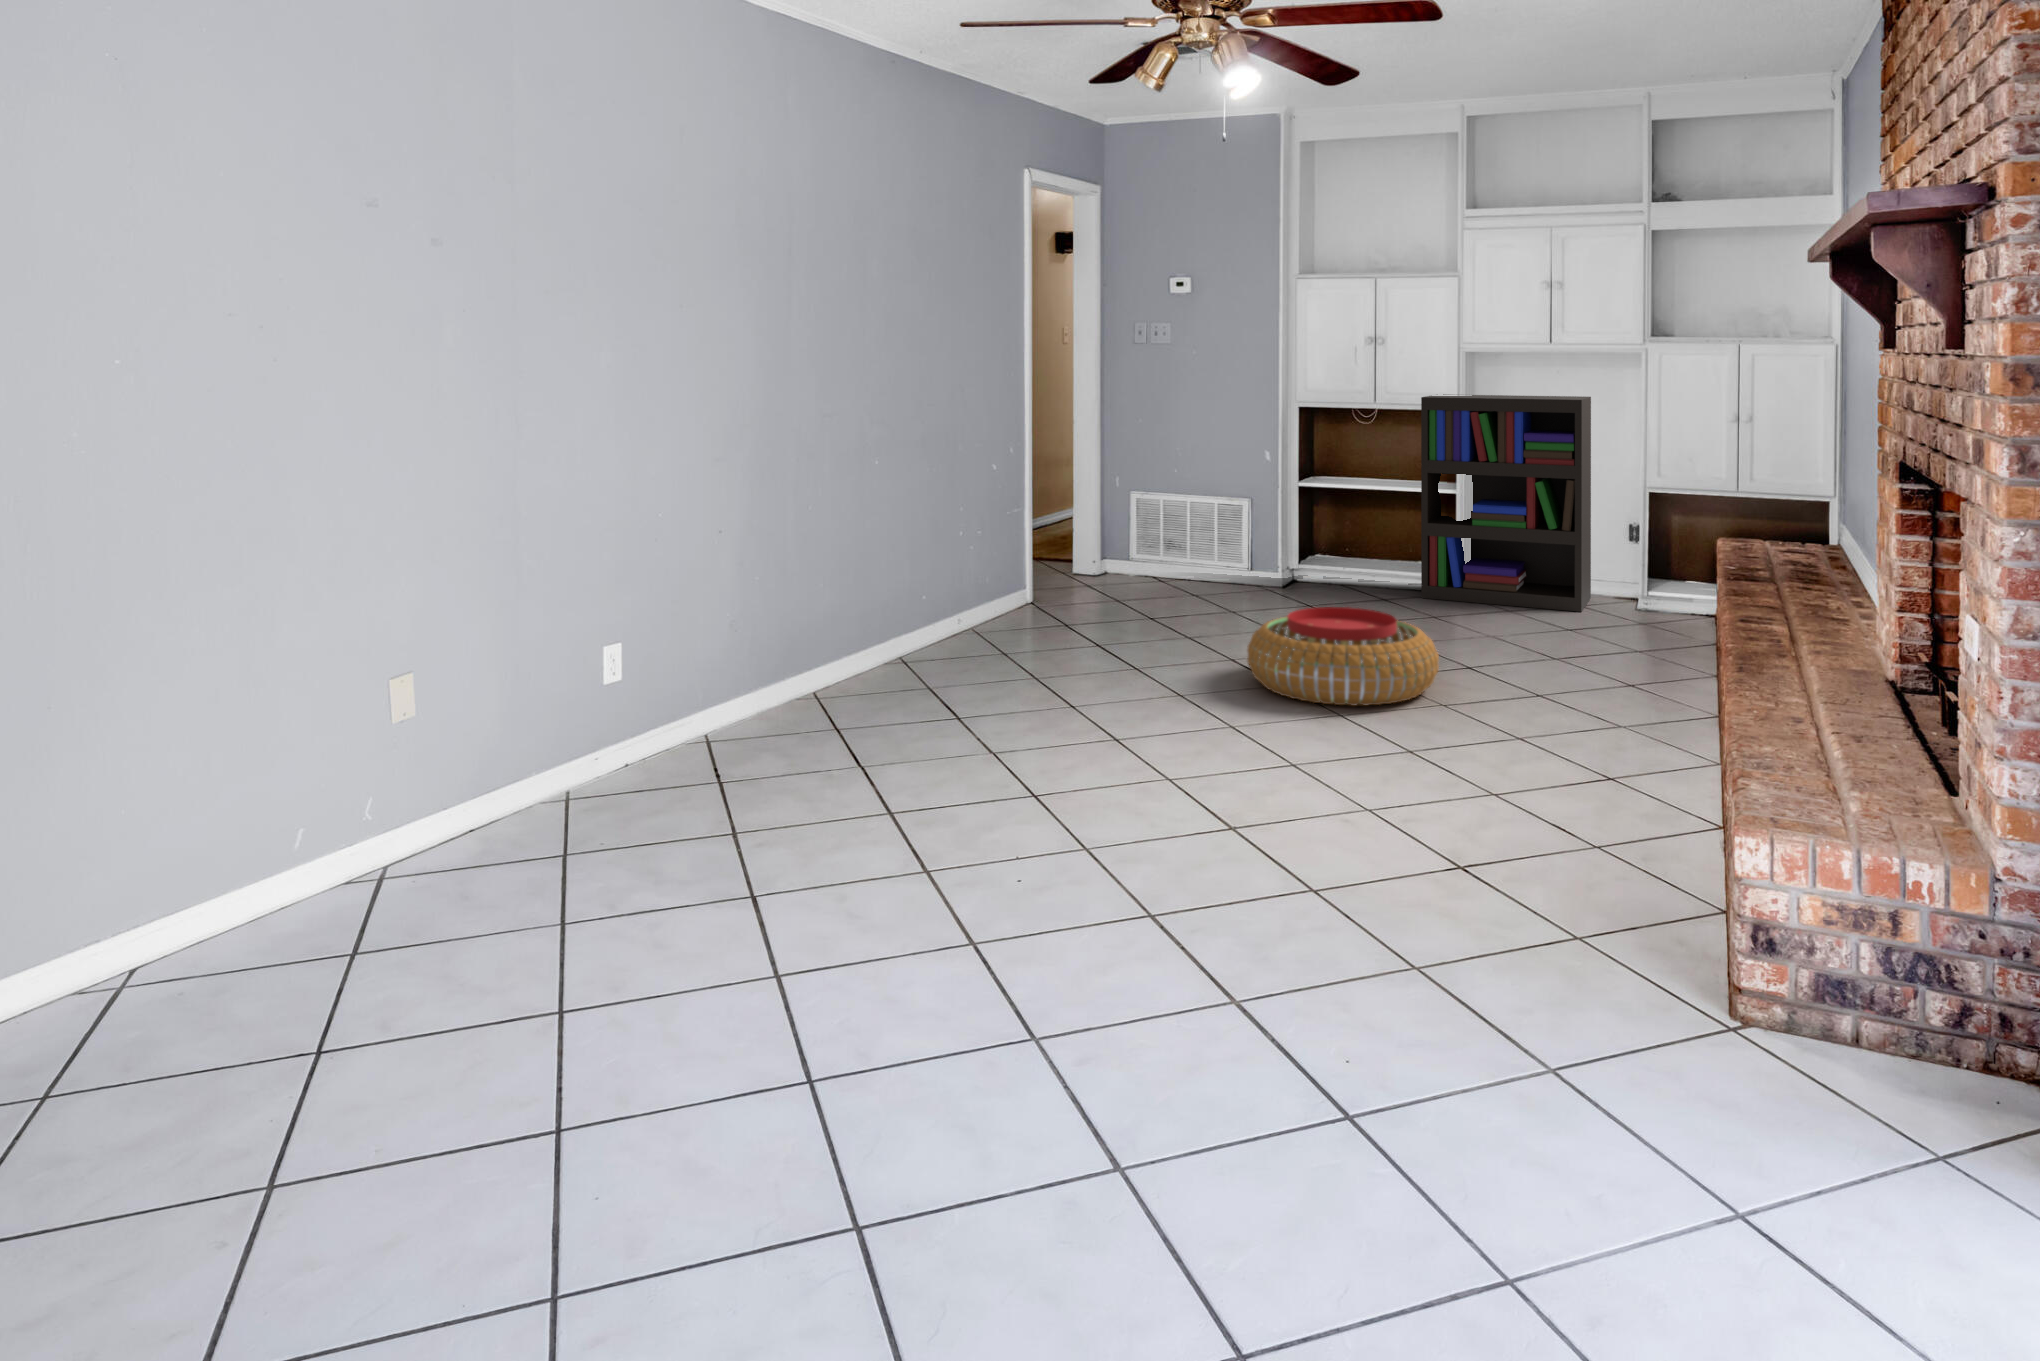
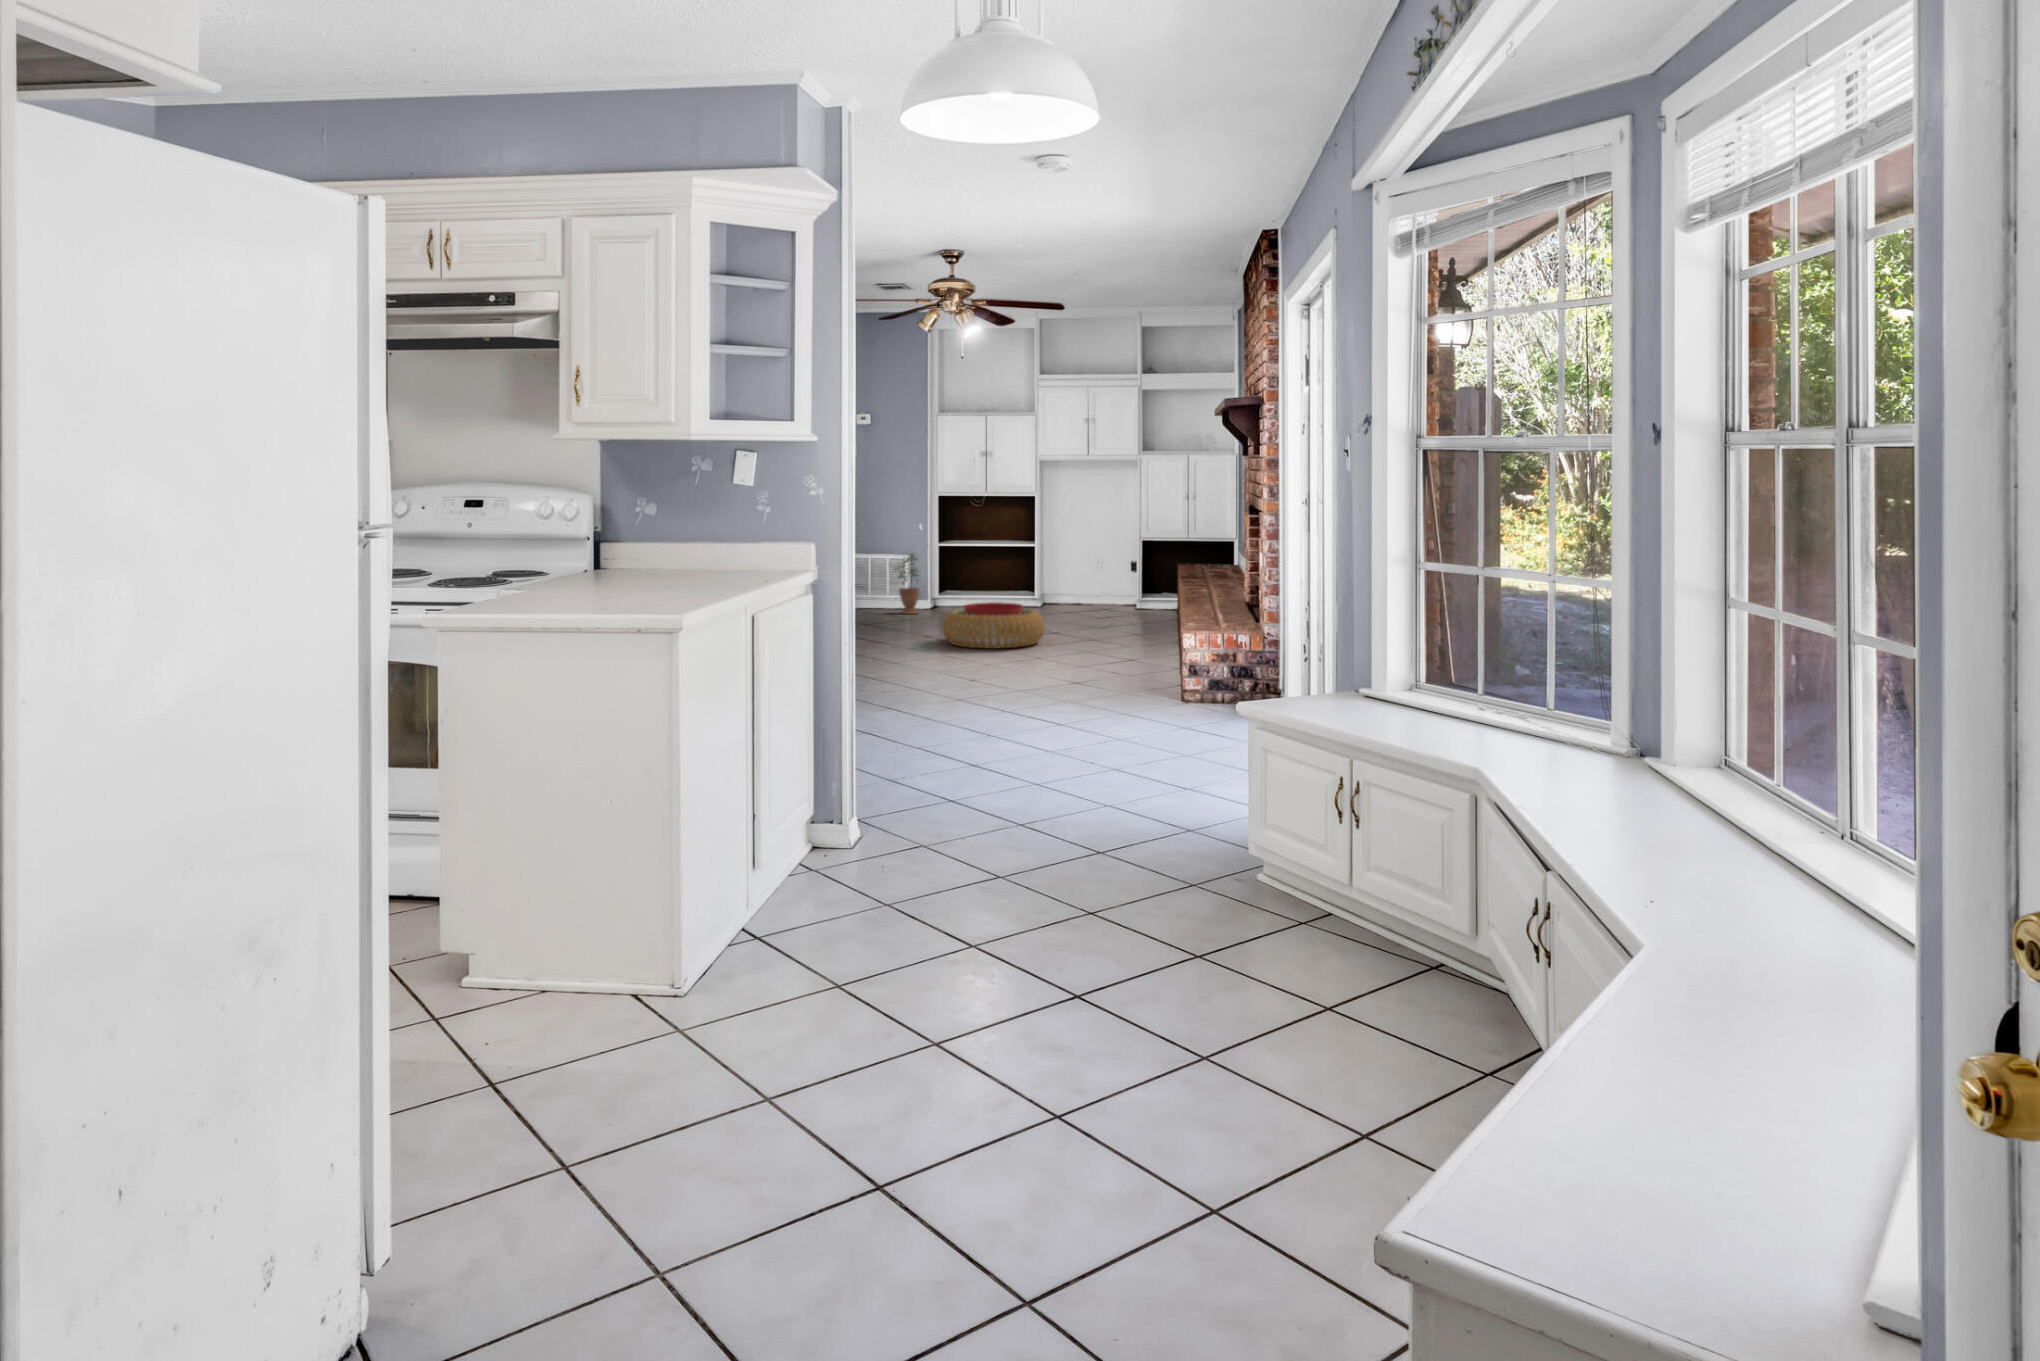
bookshelf: present [1421,394,1591,612] -> none [1016,487,1113,613]
potted plant: none [1221,492,1264,594] -> present [895,553,920,614]

